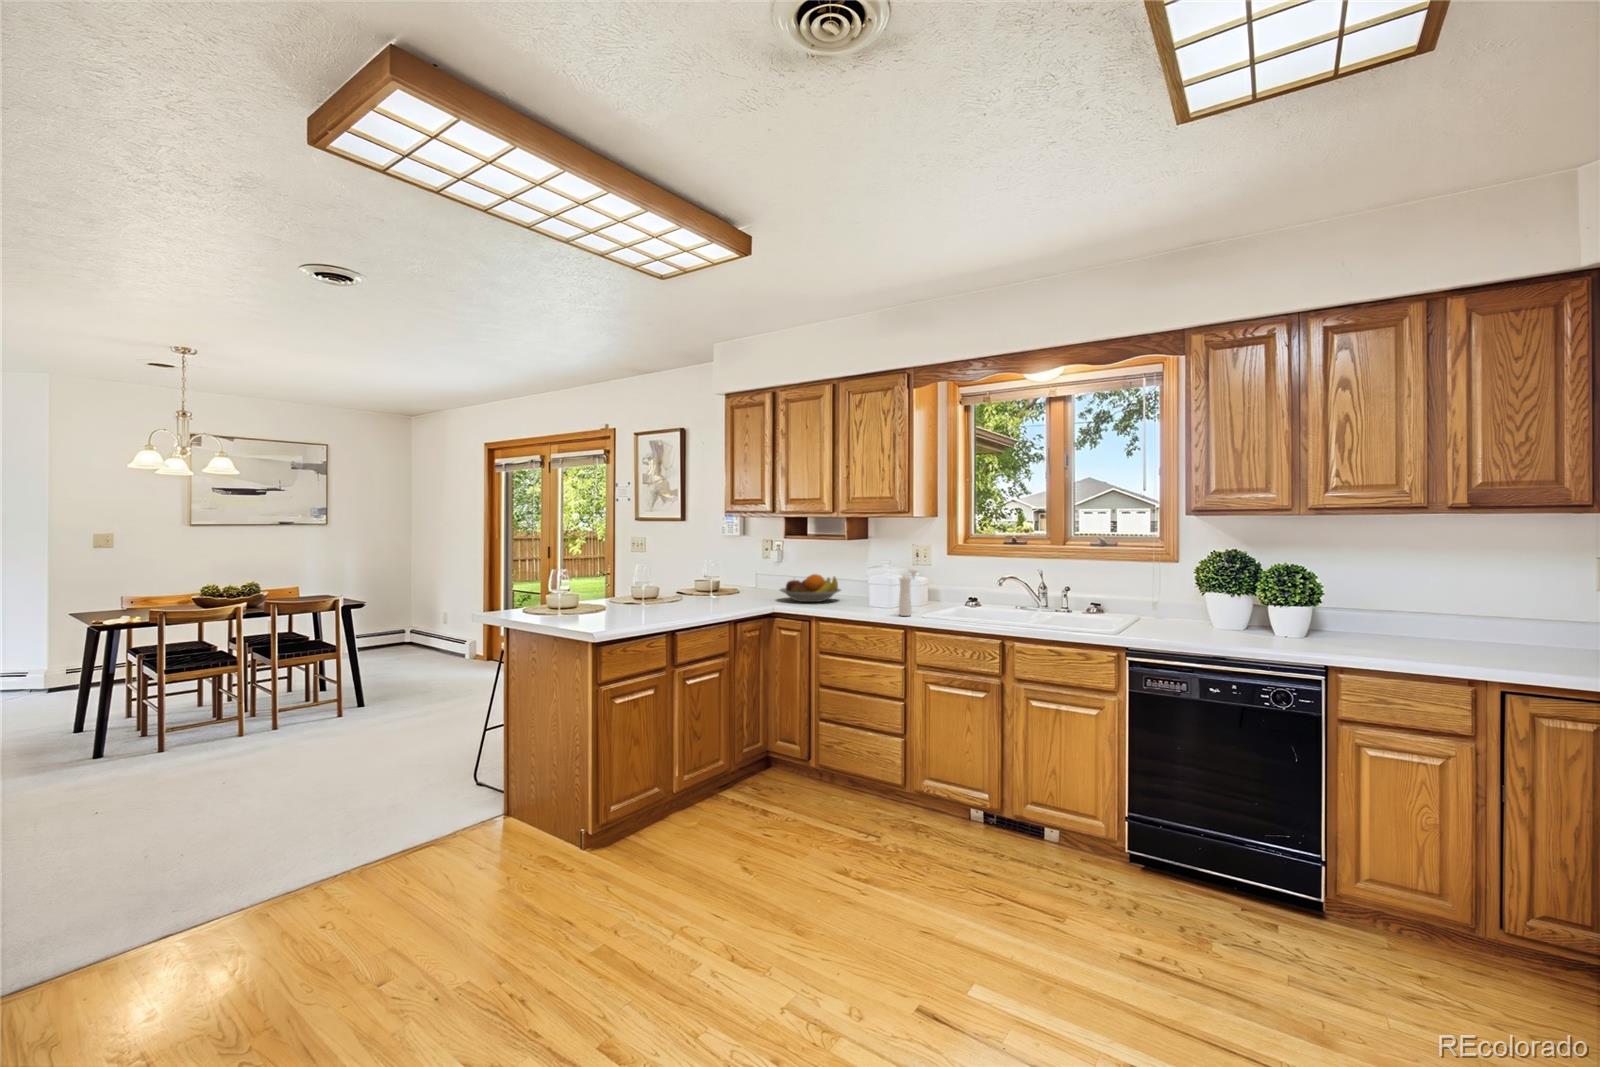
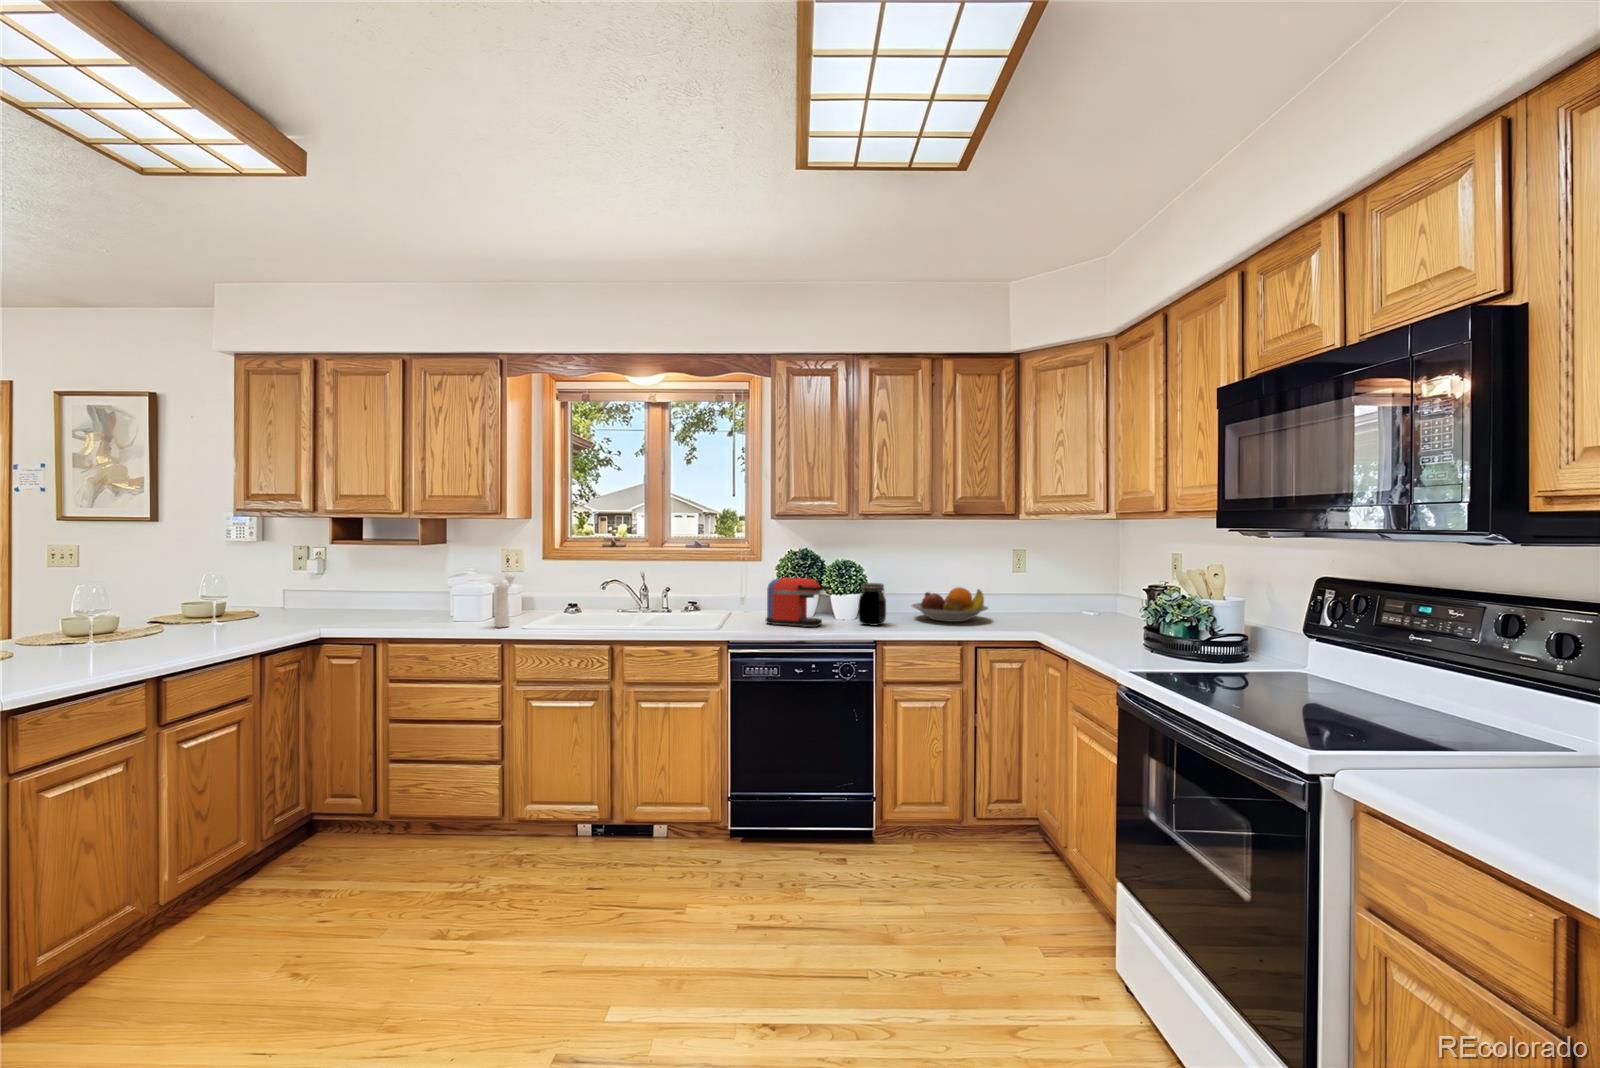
fruit bowl: present [780,574,841,602] -> present [912,587,988,622]
coffee maker: none [1175,582,1261,642] -> present [766,577,830,627]
jar: none [1304,593,1348,647] -> present [858,583,886,626]

